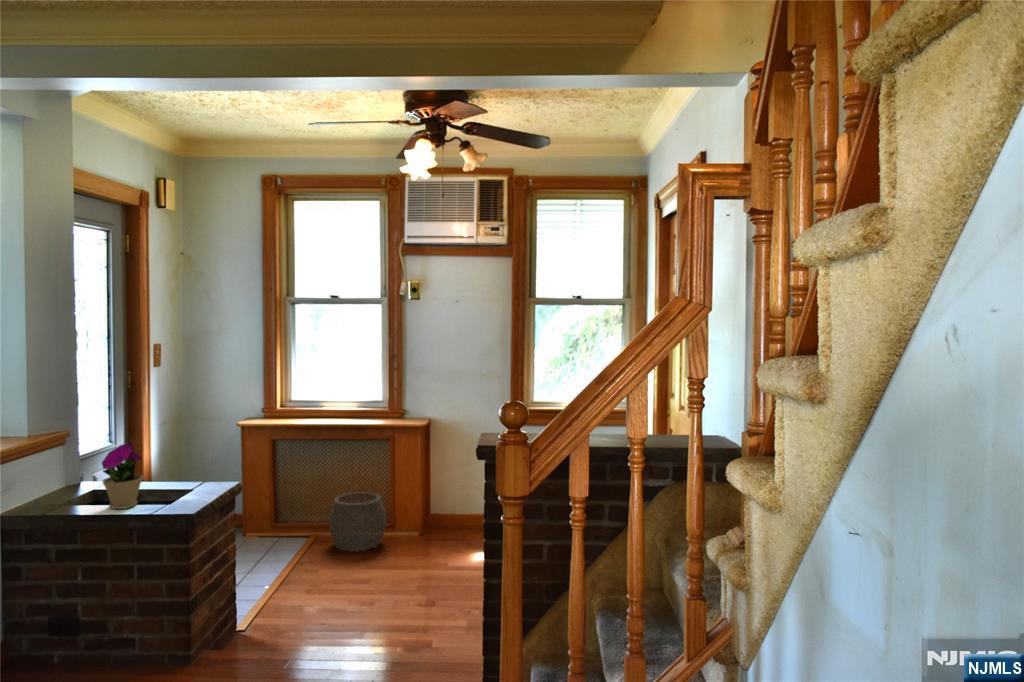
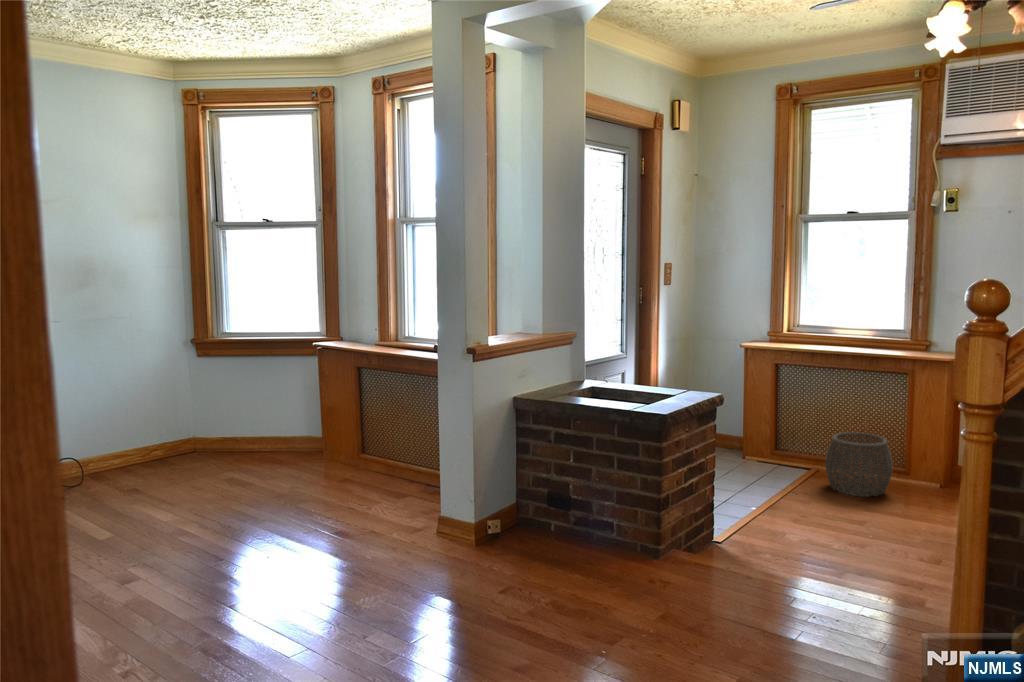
flower pot: present [102,444,143,509] -> none [594,347,626,403]

